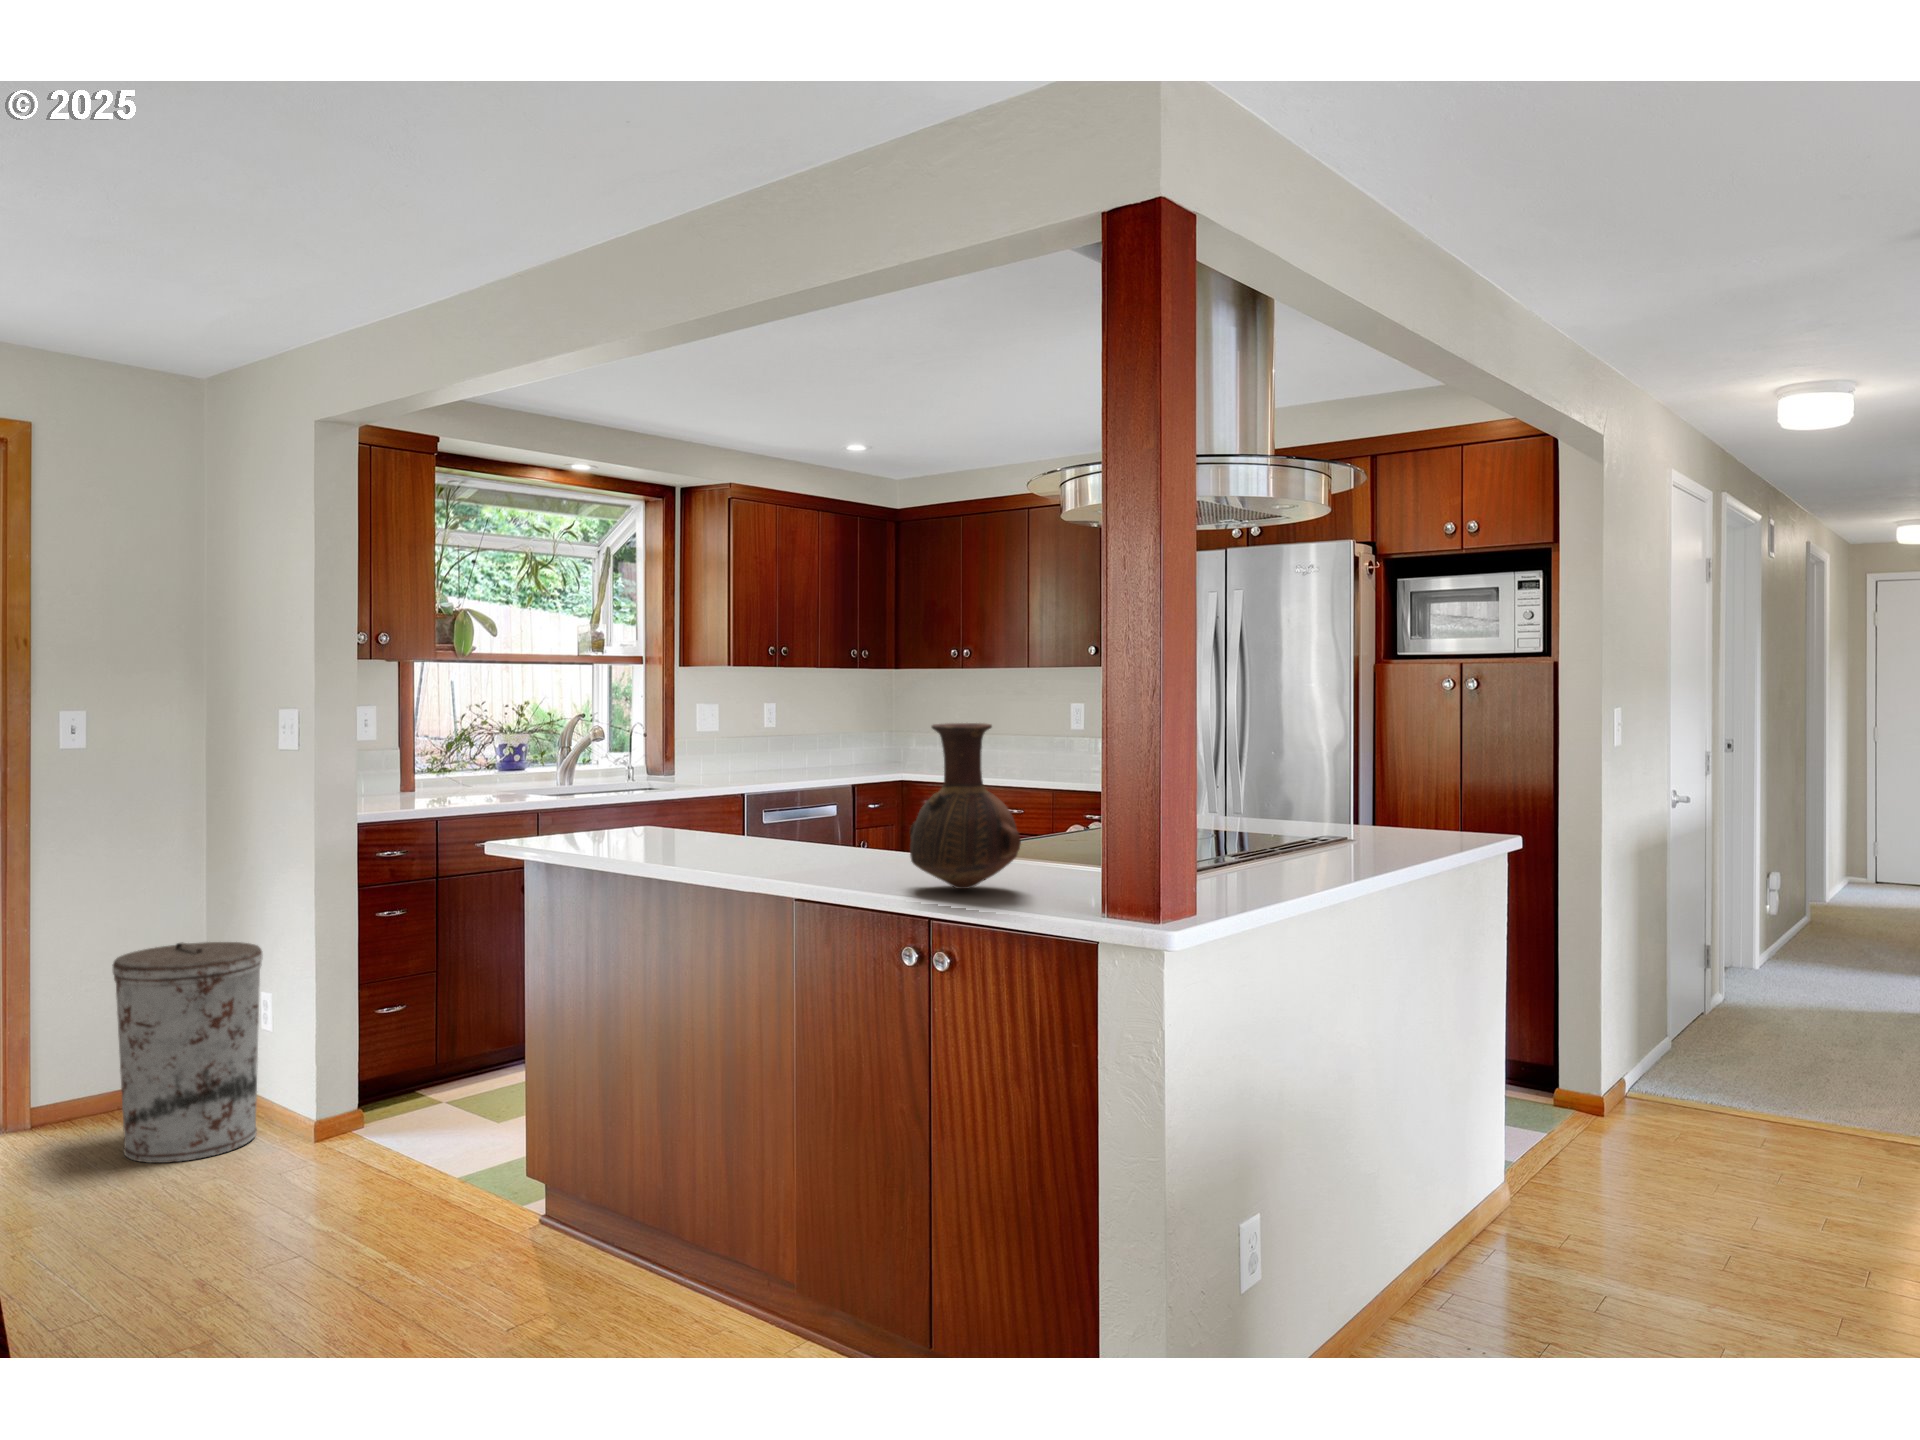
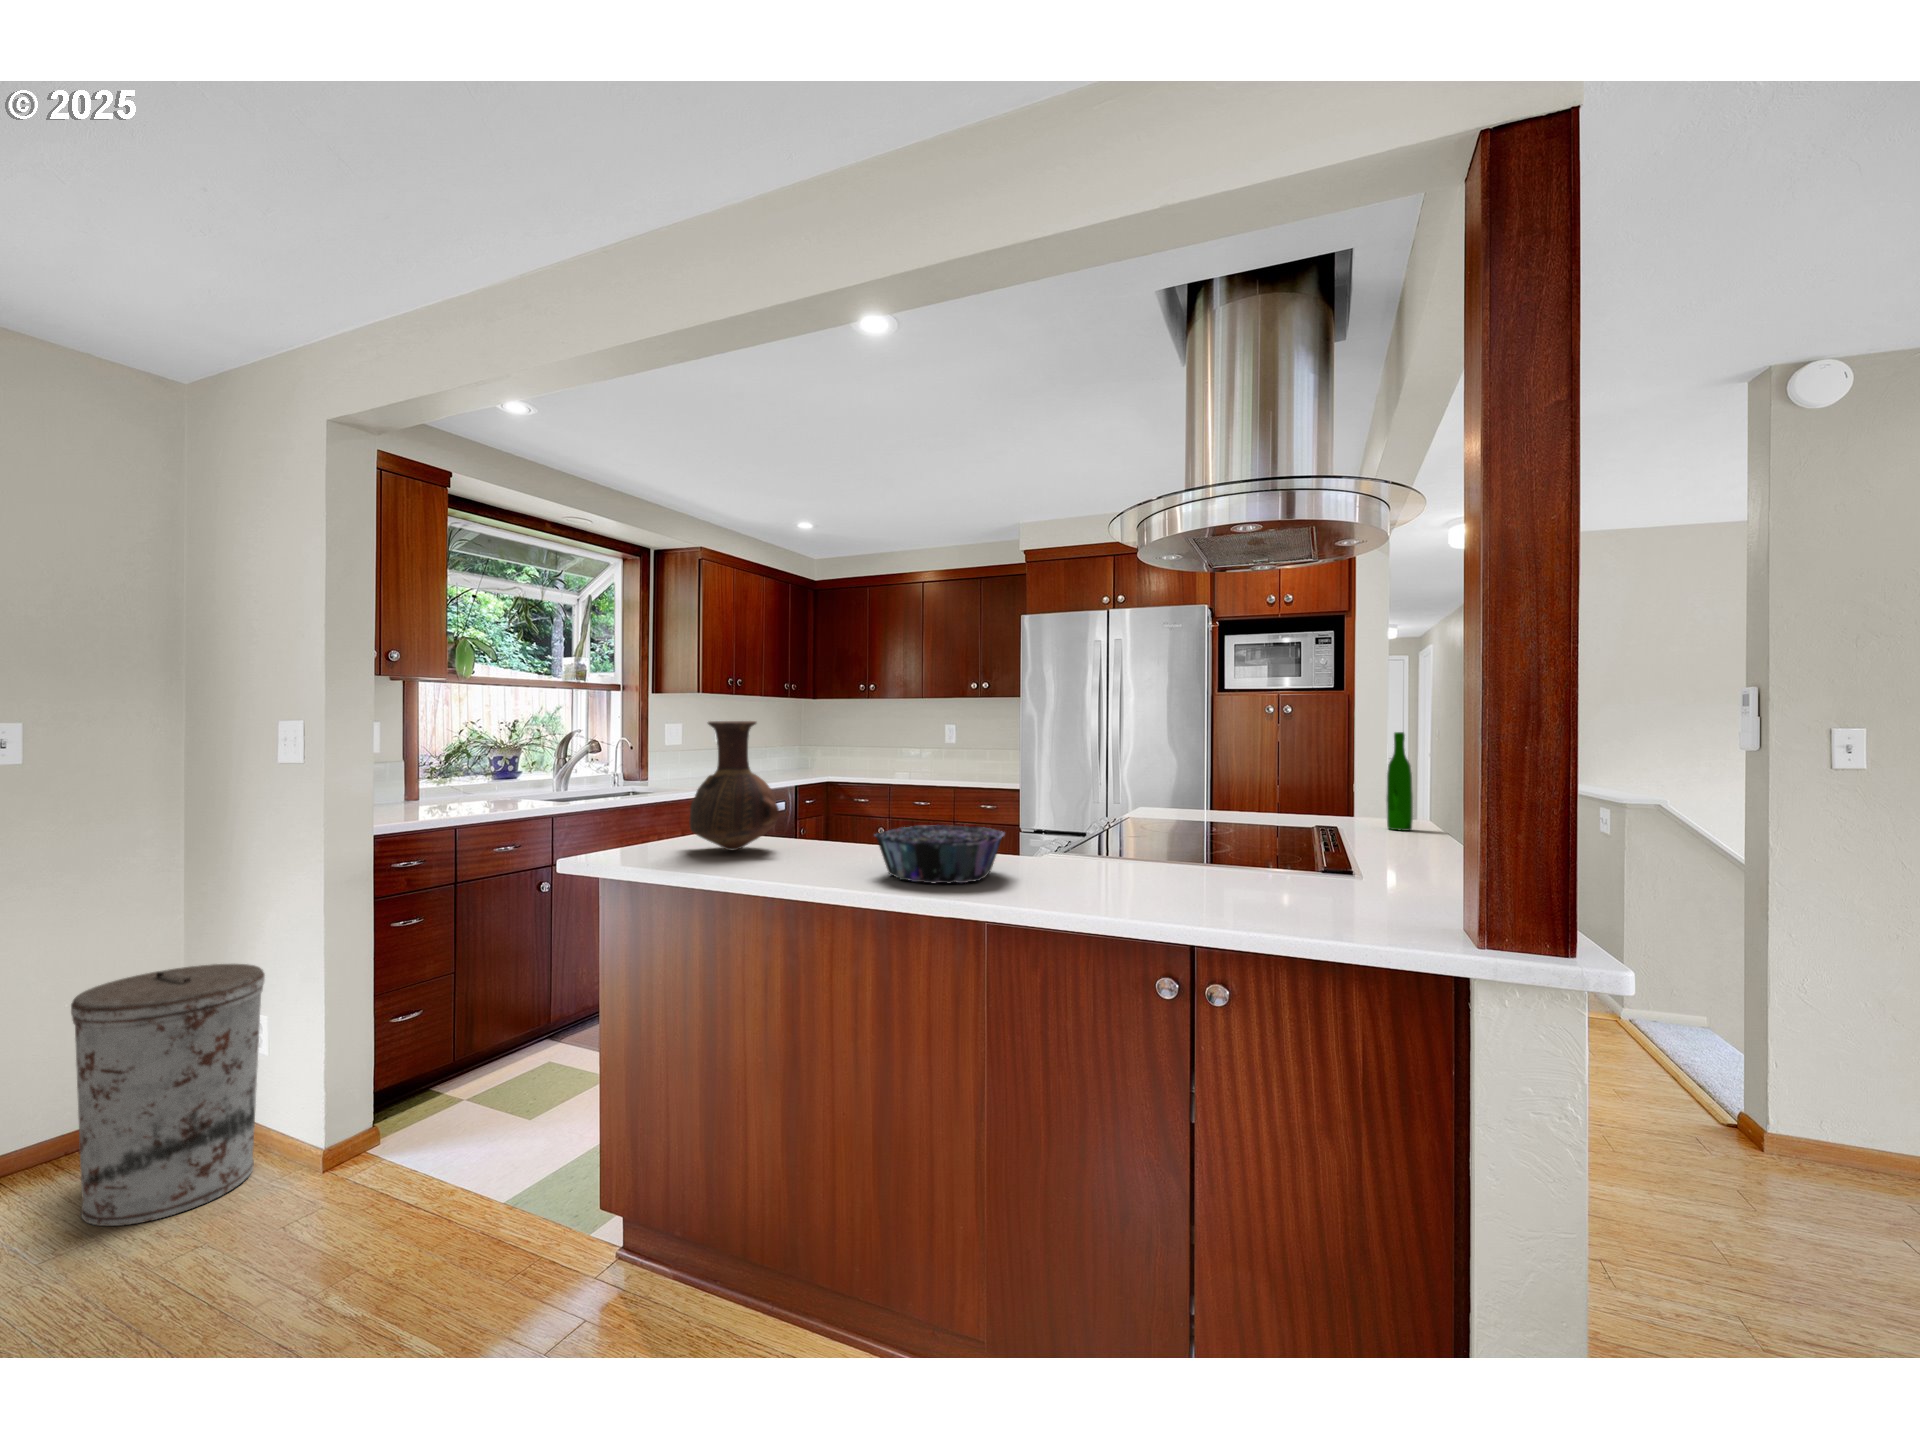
wine bottle: none [1458,722,1488,847] -> present [1386,732,1413,831]
vase: present [910,723,1021,889] -> present [690,721,779,851]
decorative bowl: none [736,819,865,872] -> present [875,825,1004,883]

